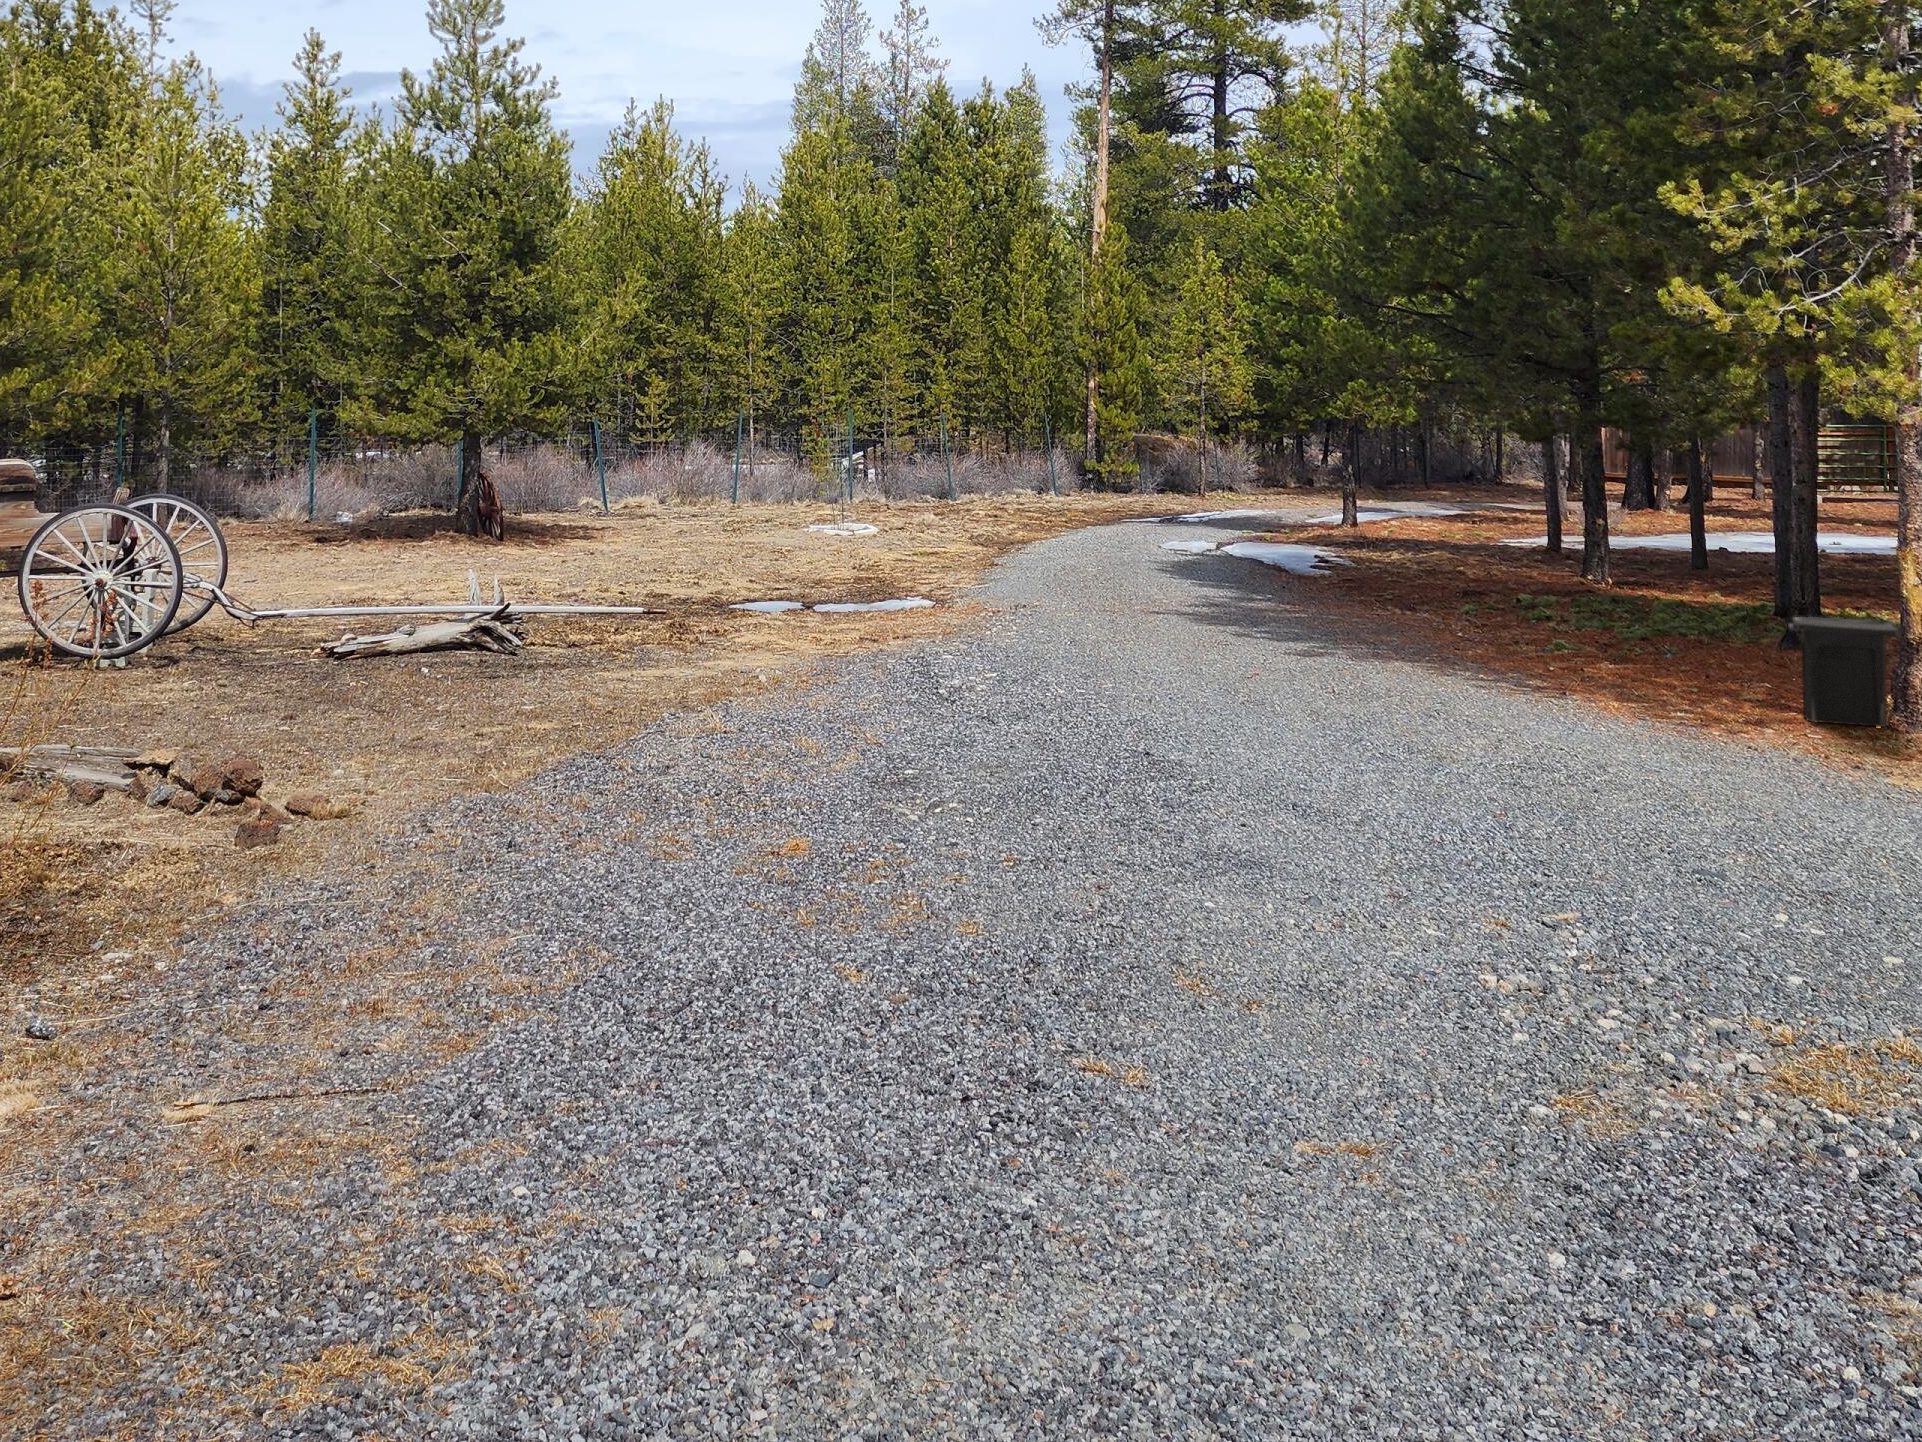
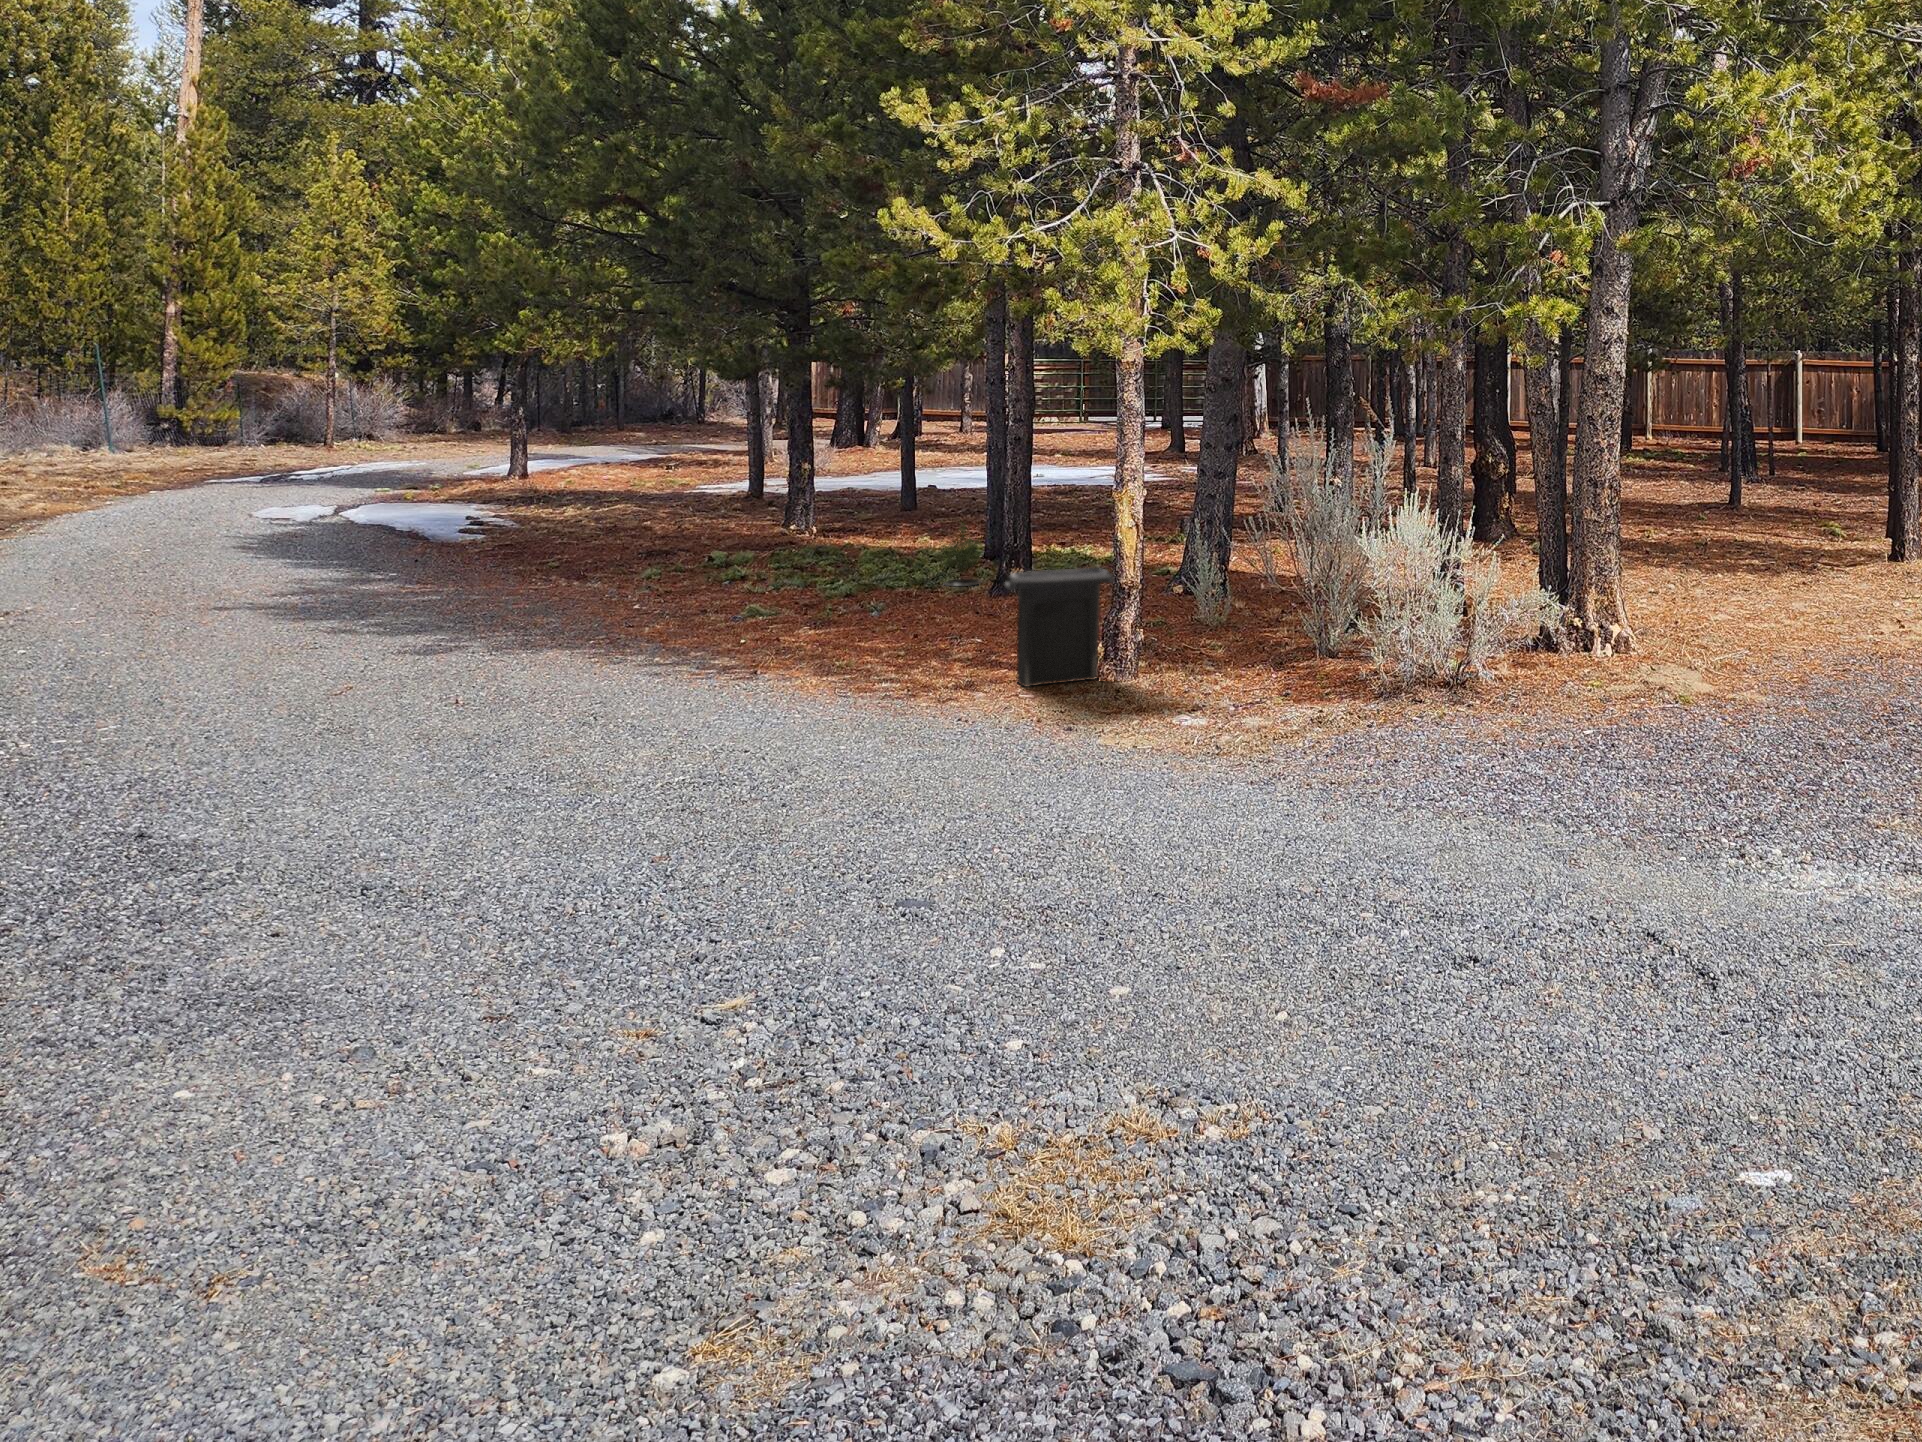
potted tree: none [1726,576,1774,642] -> present [939,523,980,586]

